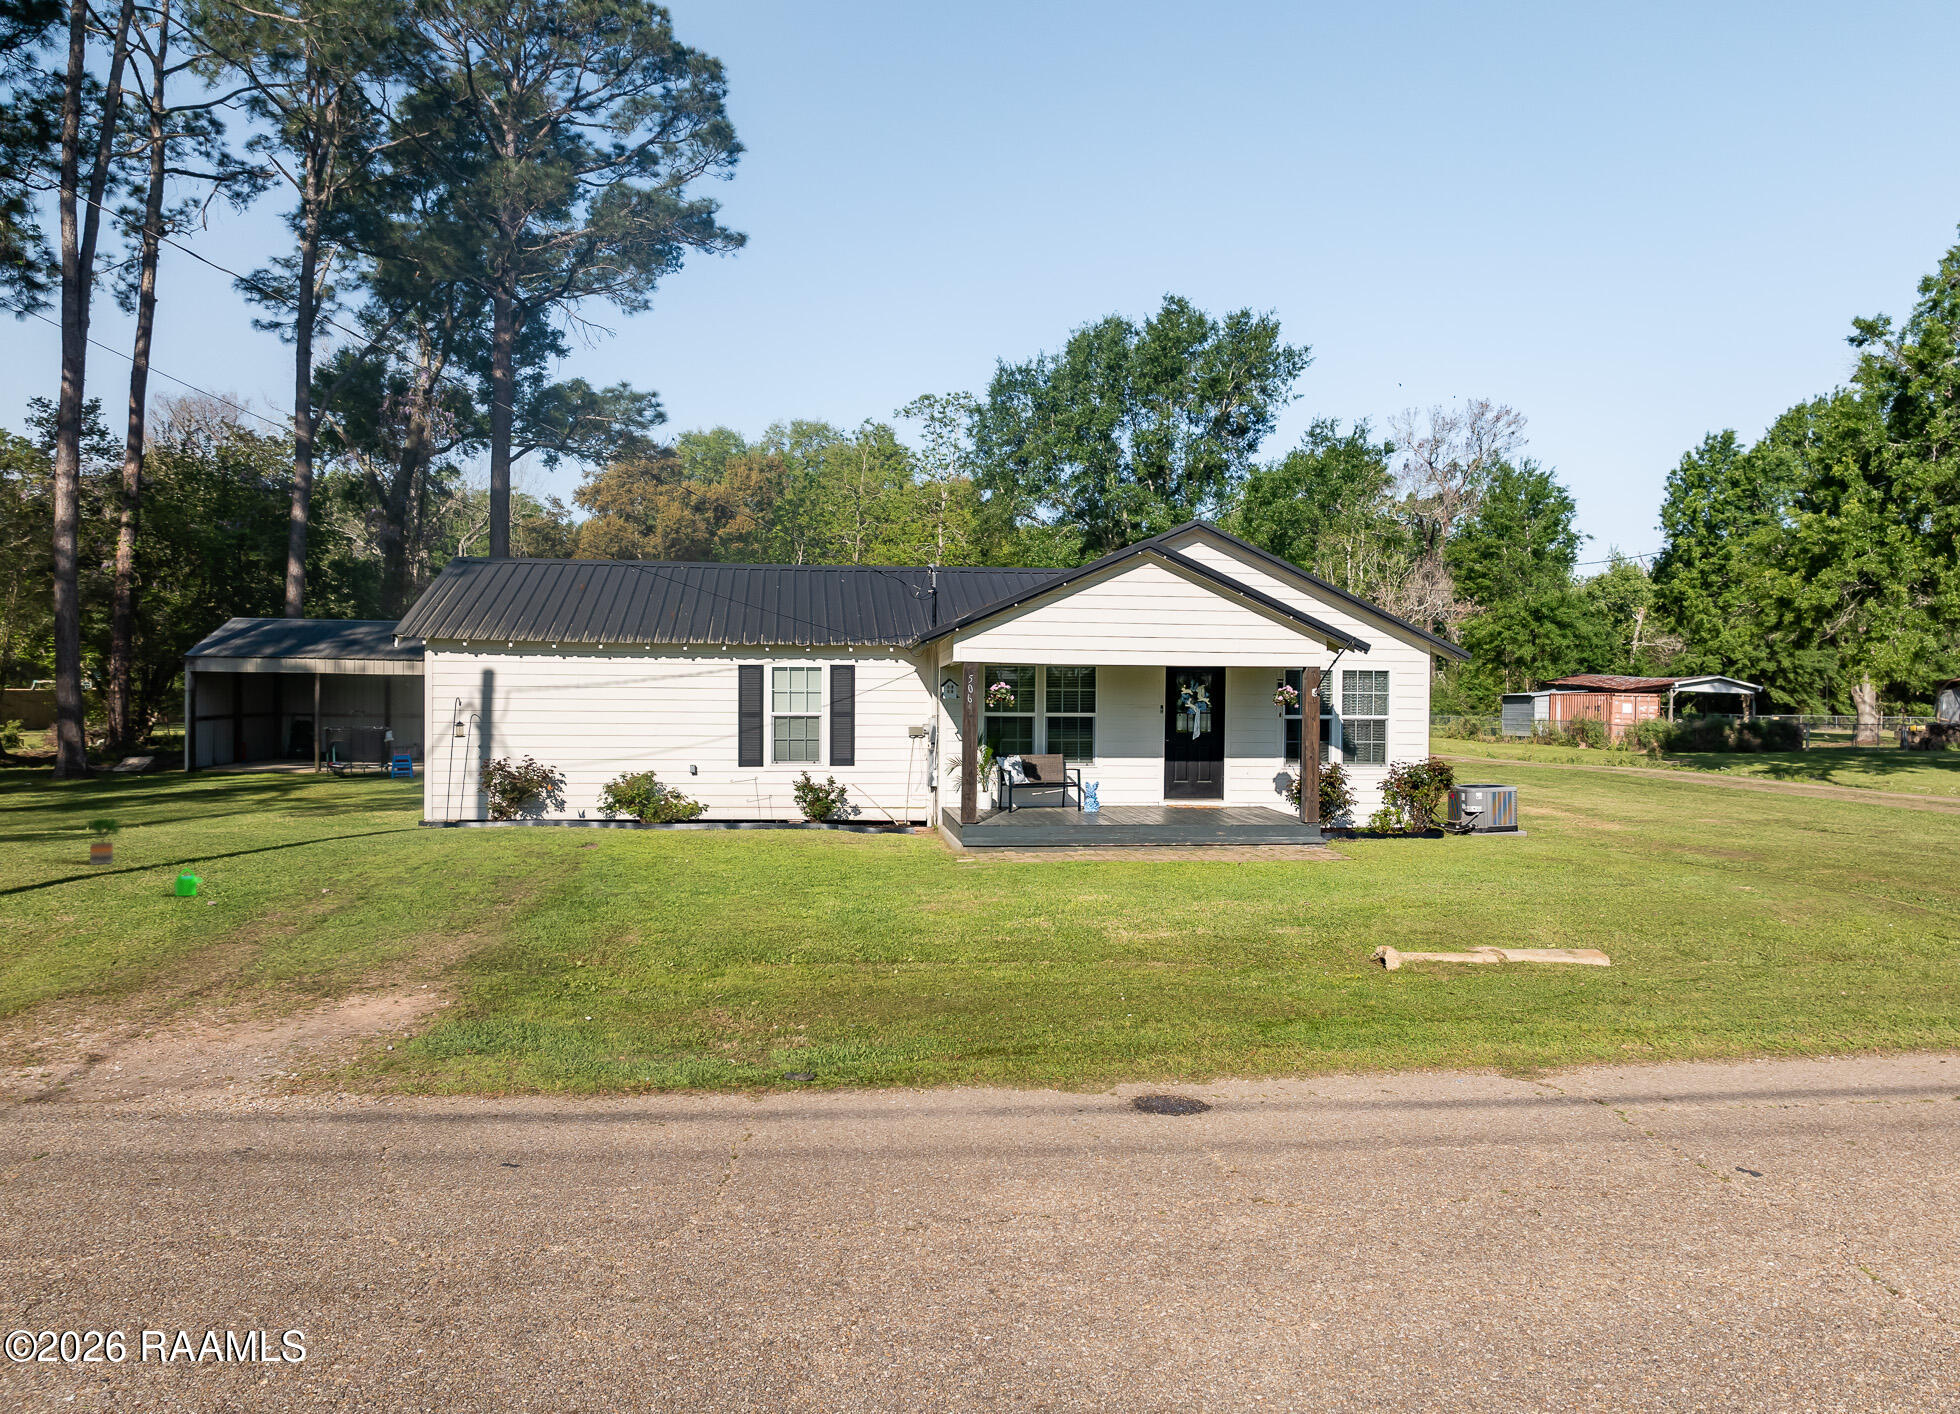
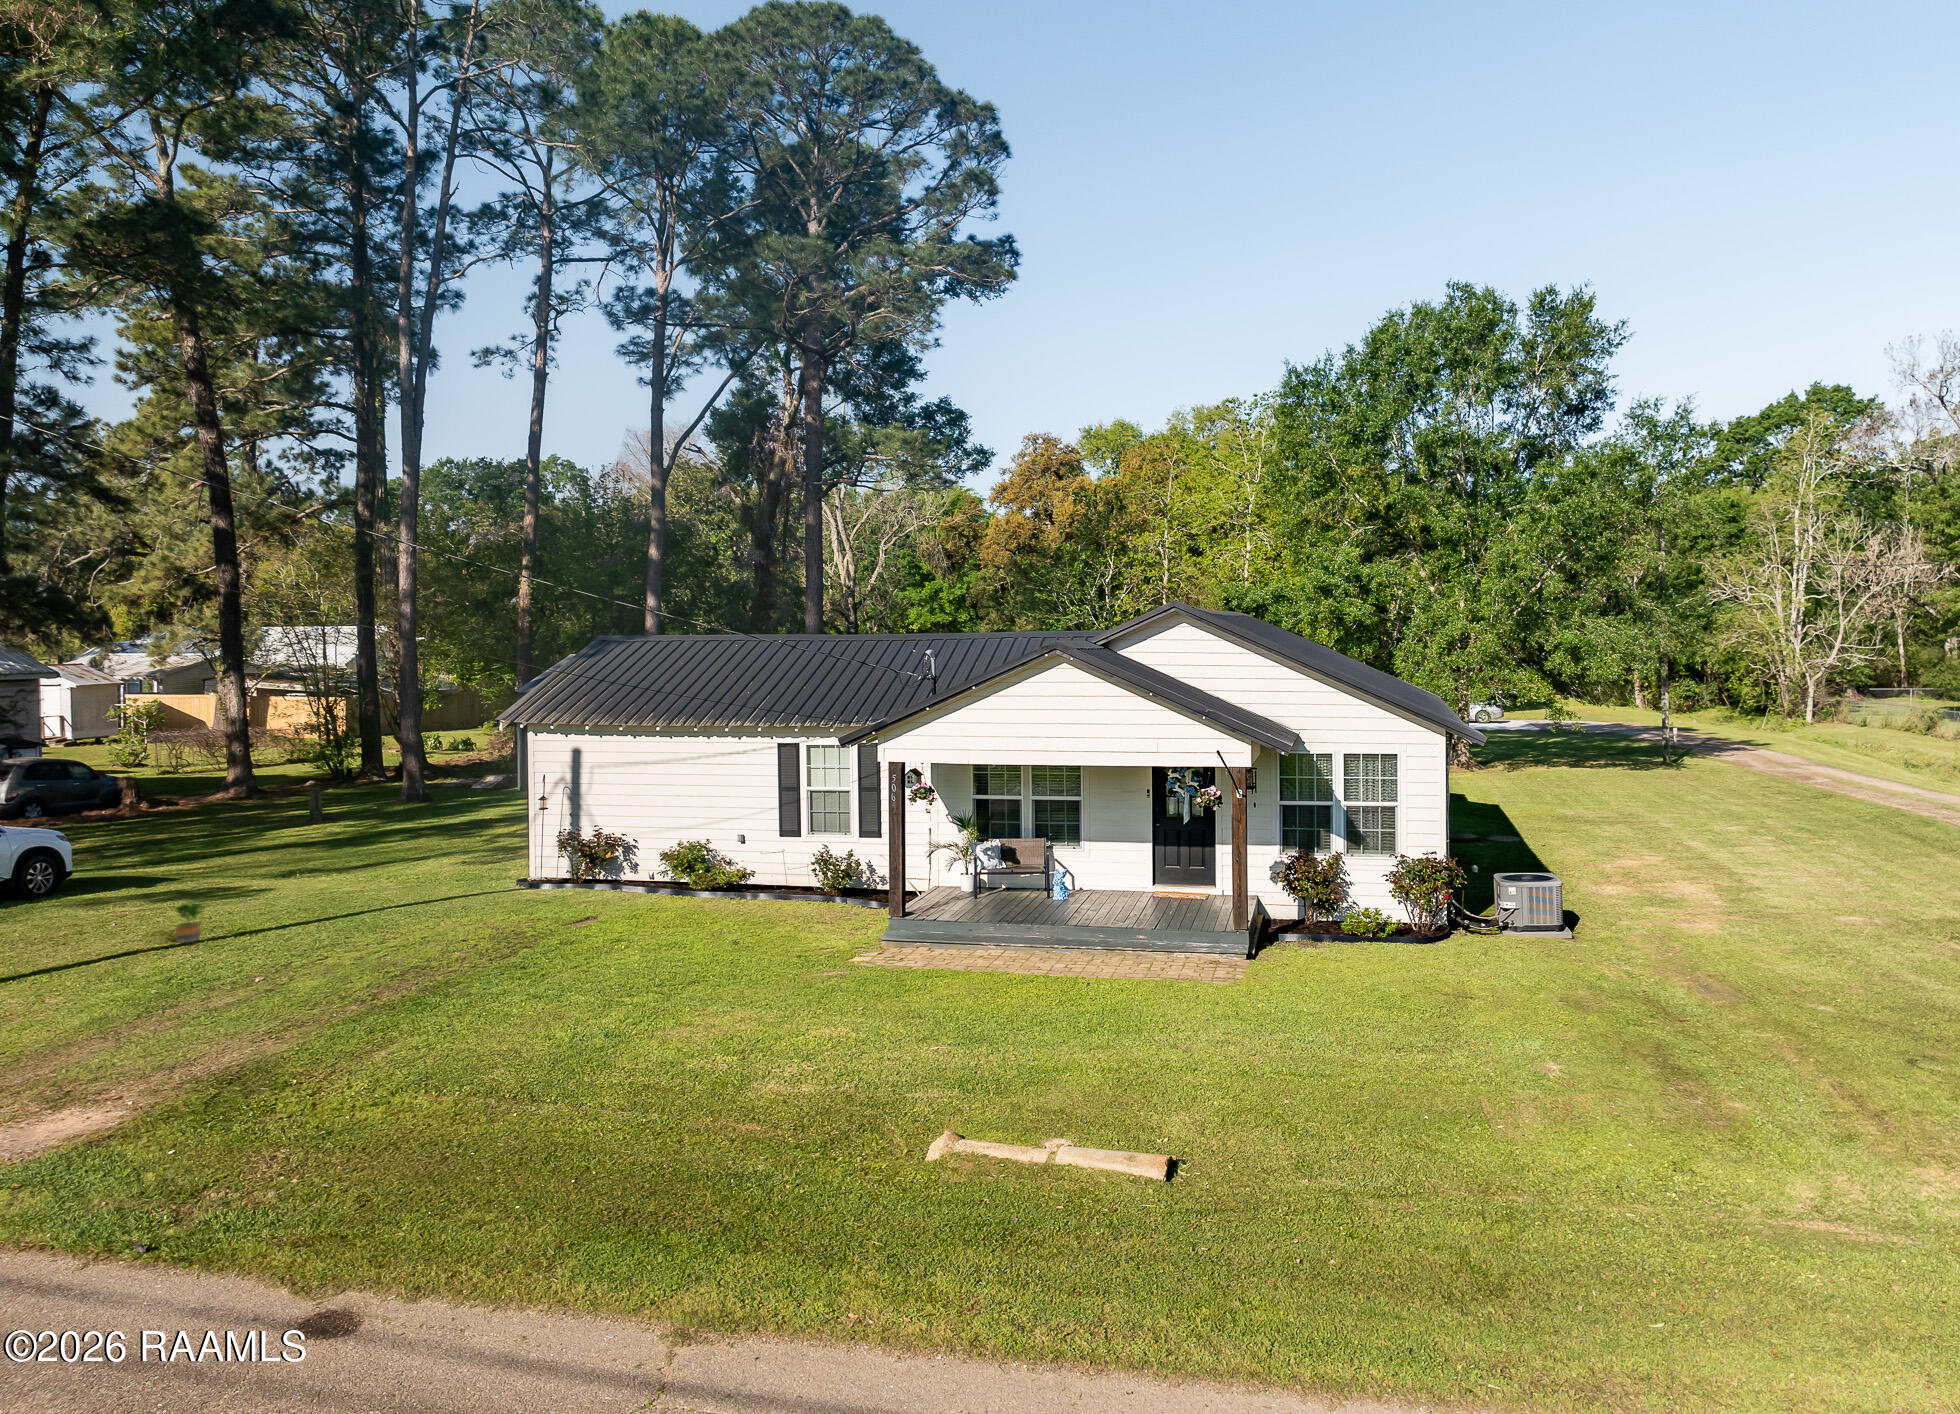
watering can: present [174,869,202,896] -> none [138,978,162,1004]

